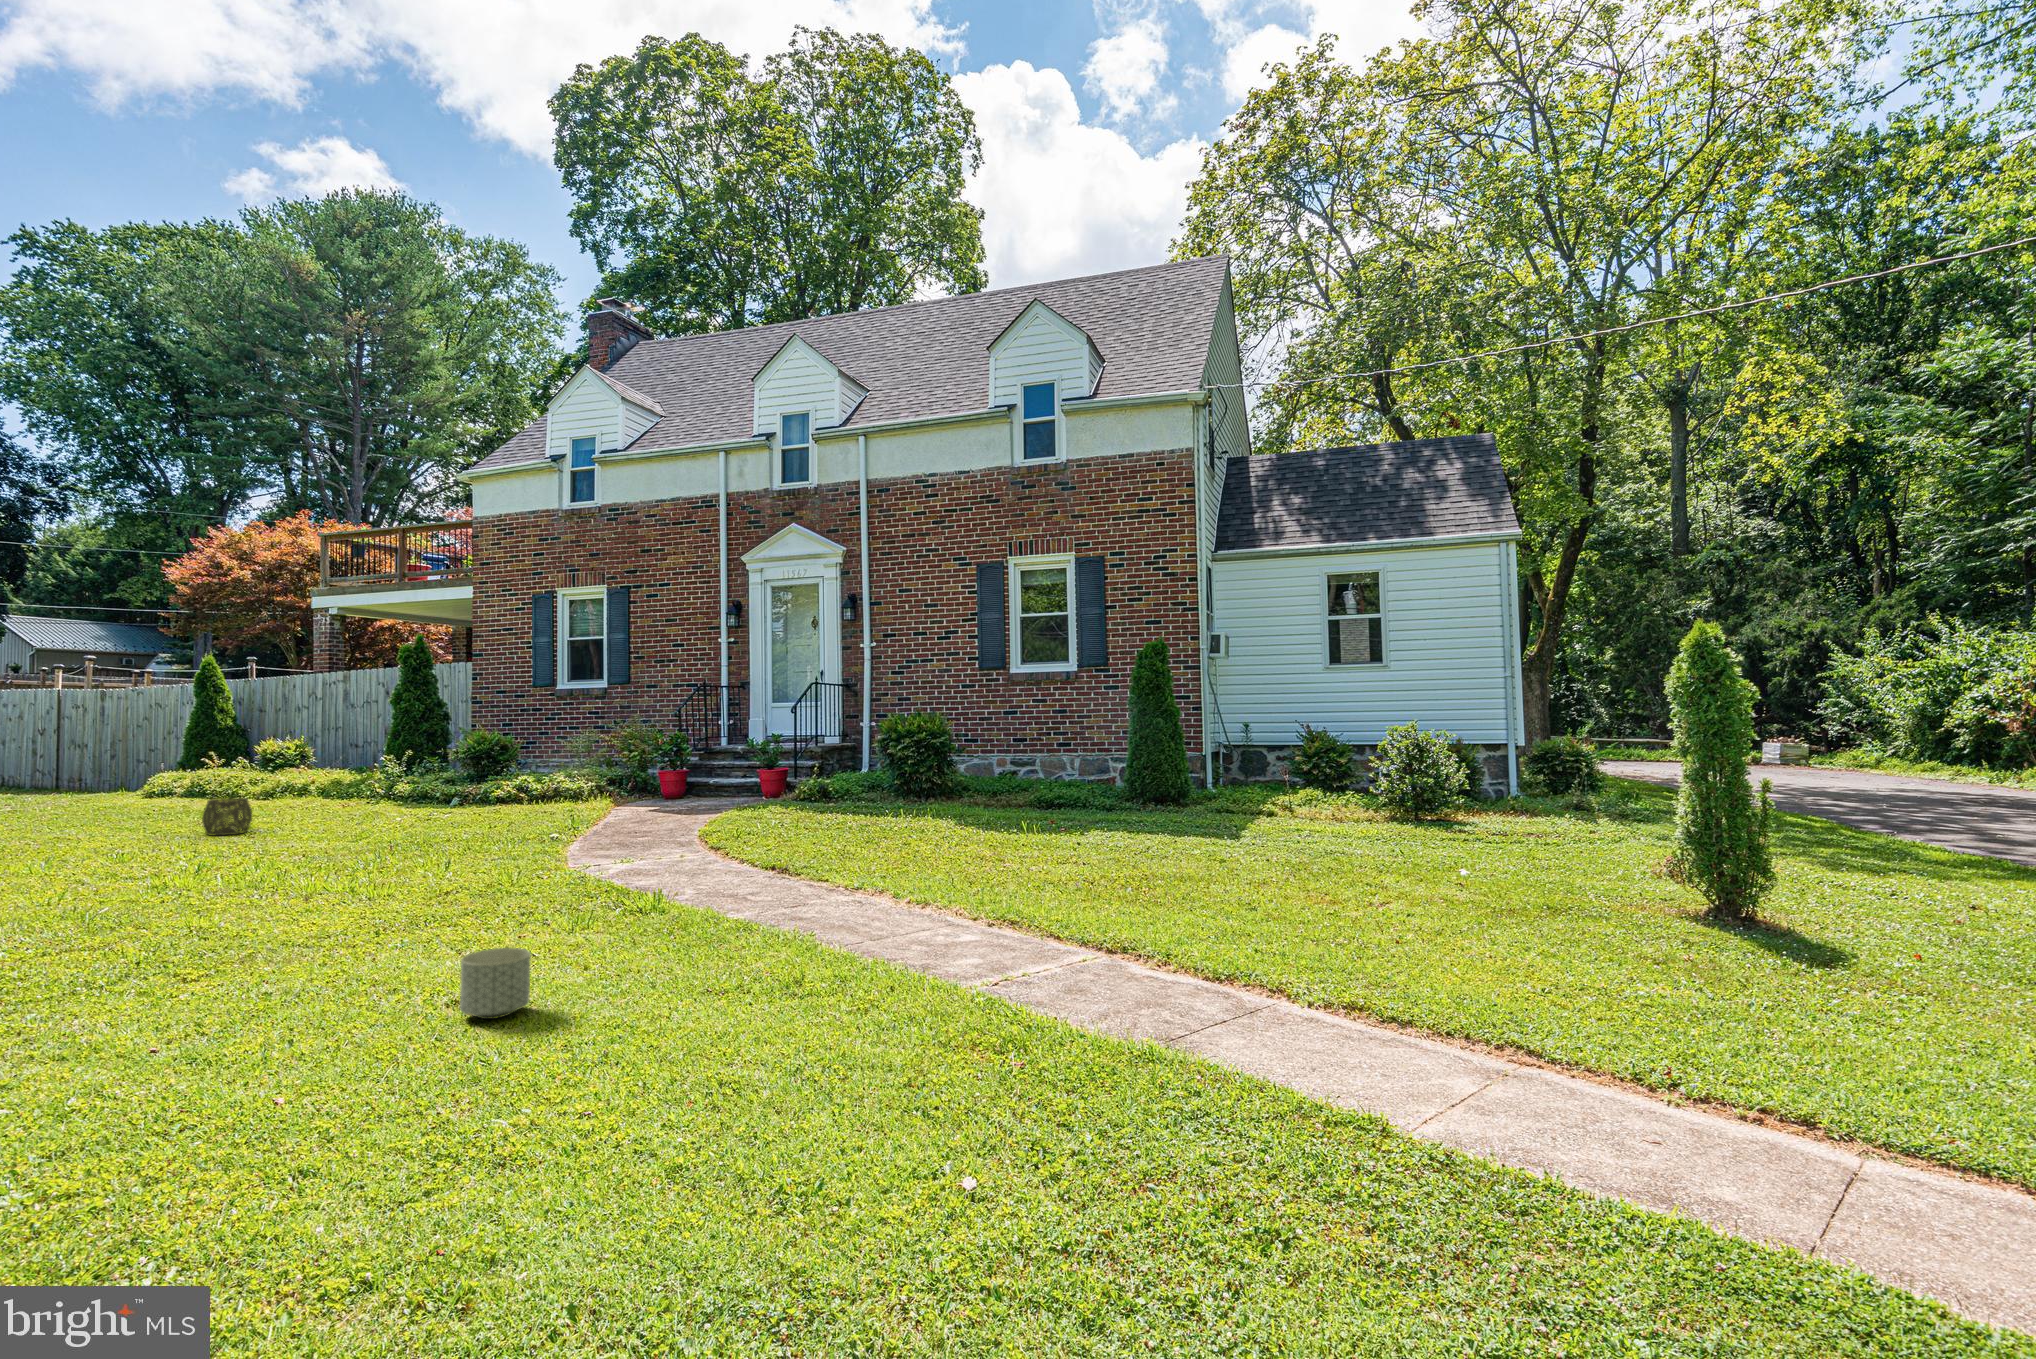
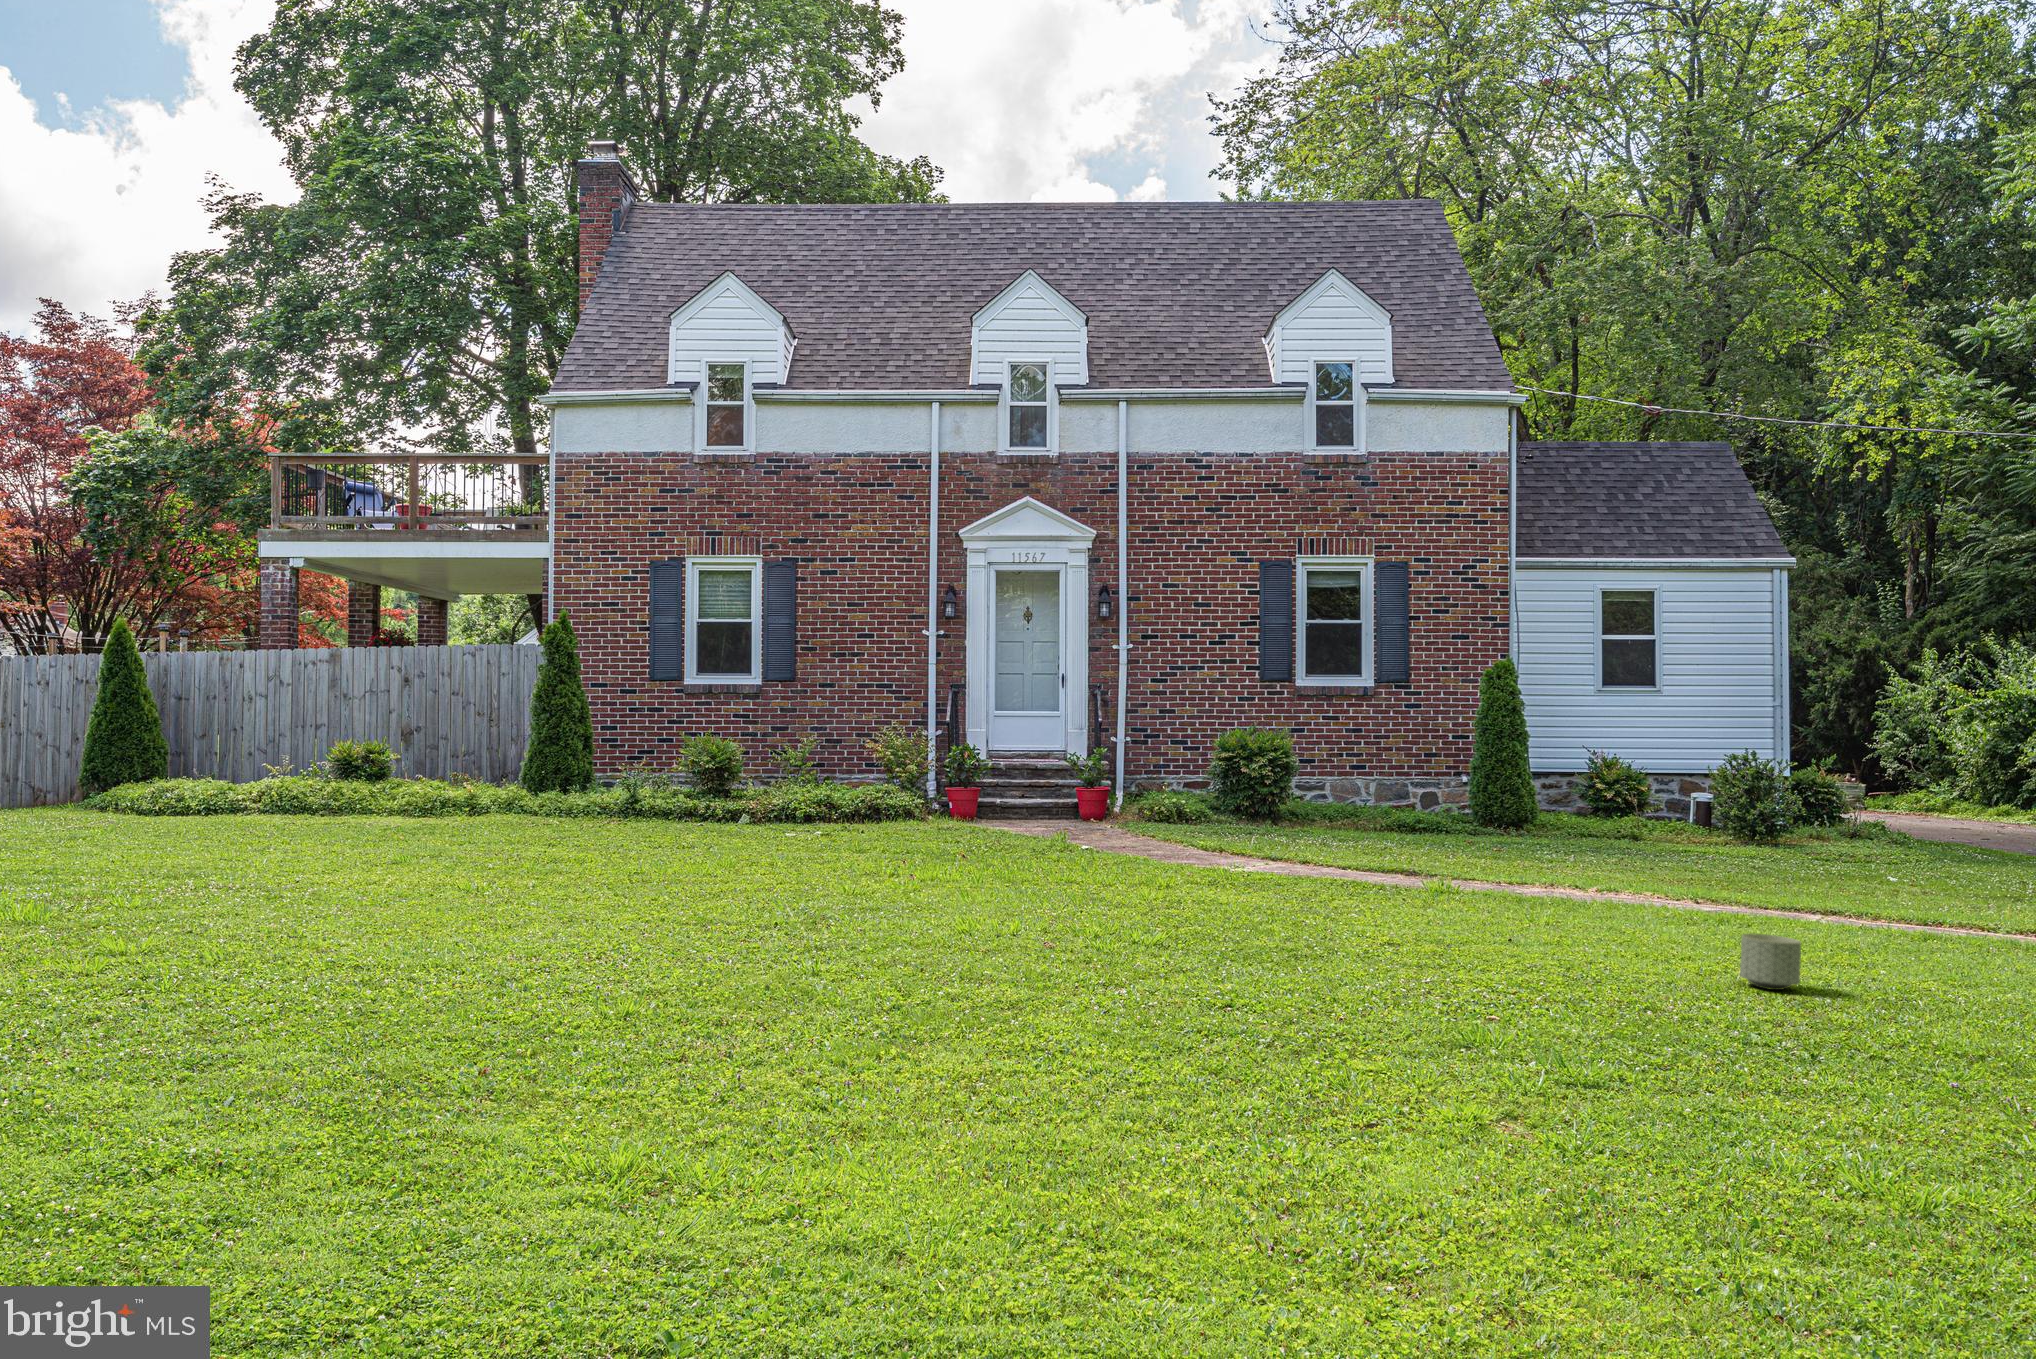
woven basket: present [202,798,252,836] -> none [706,808,756,853]

